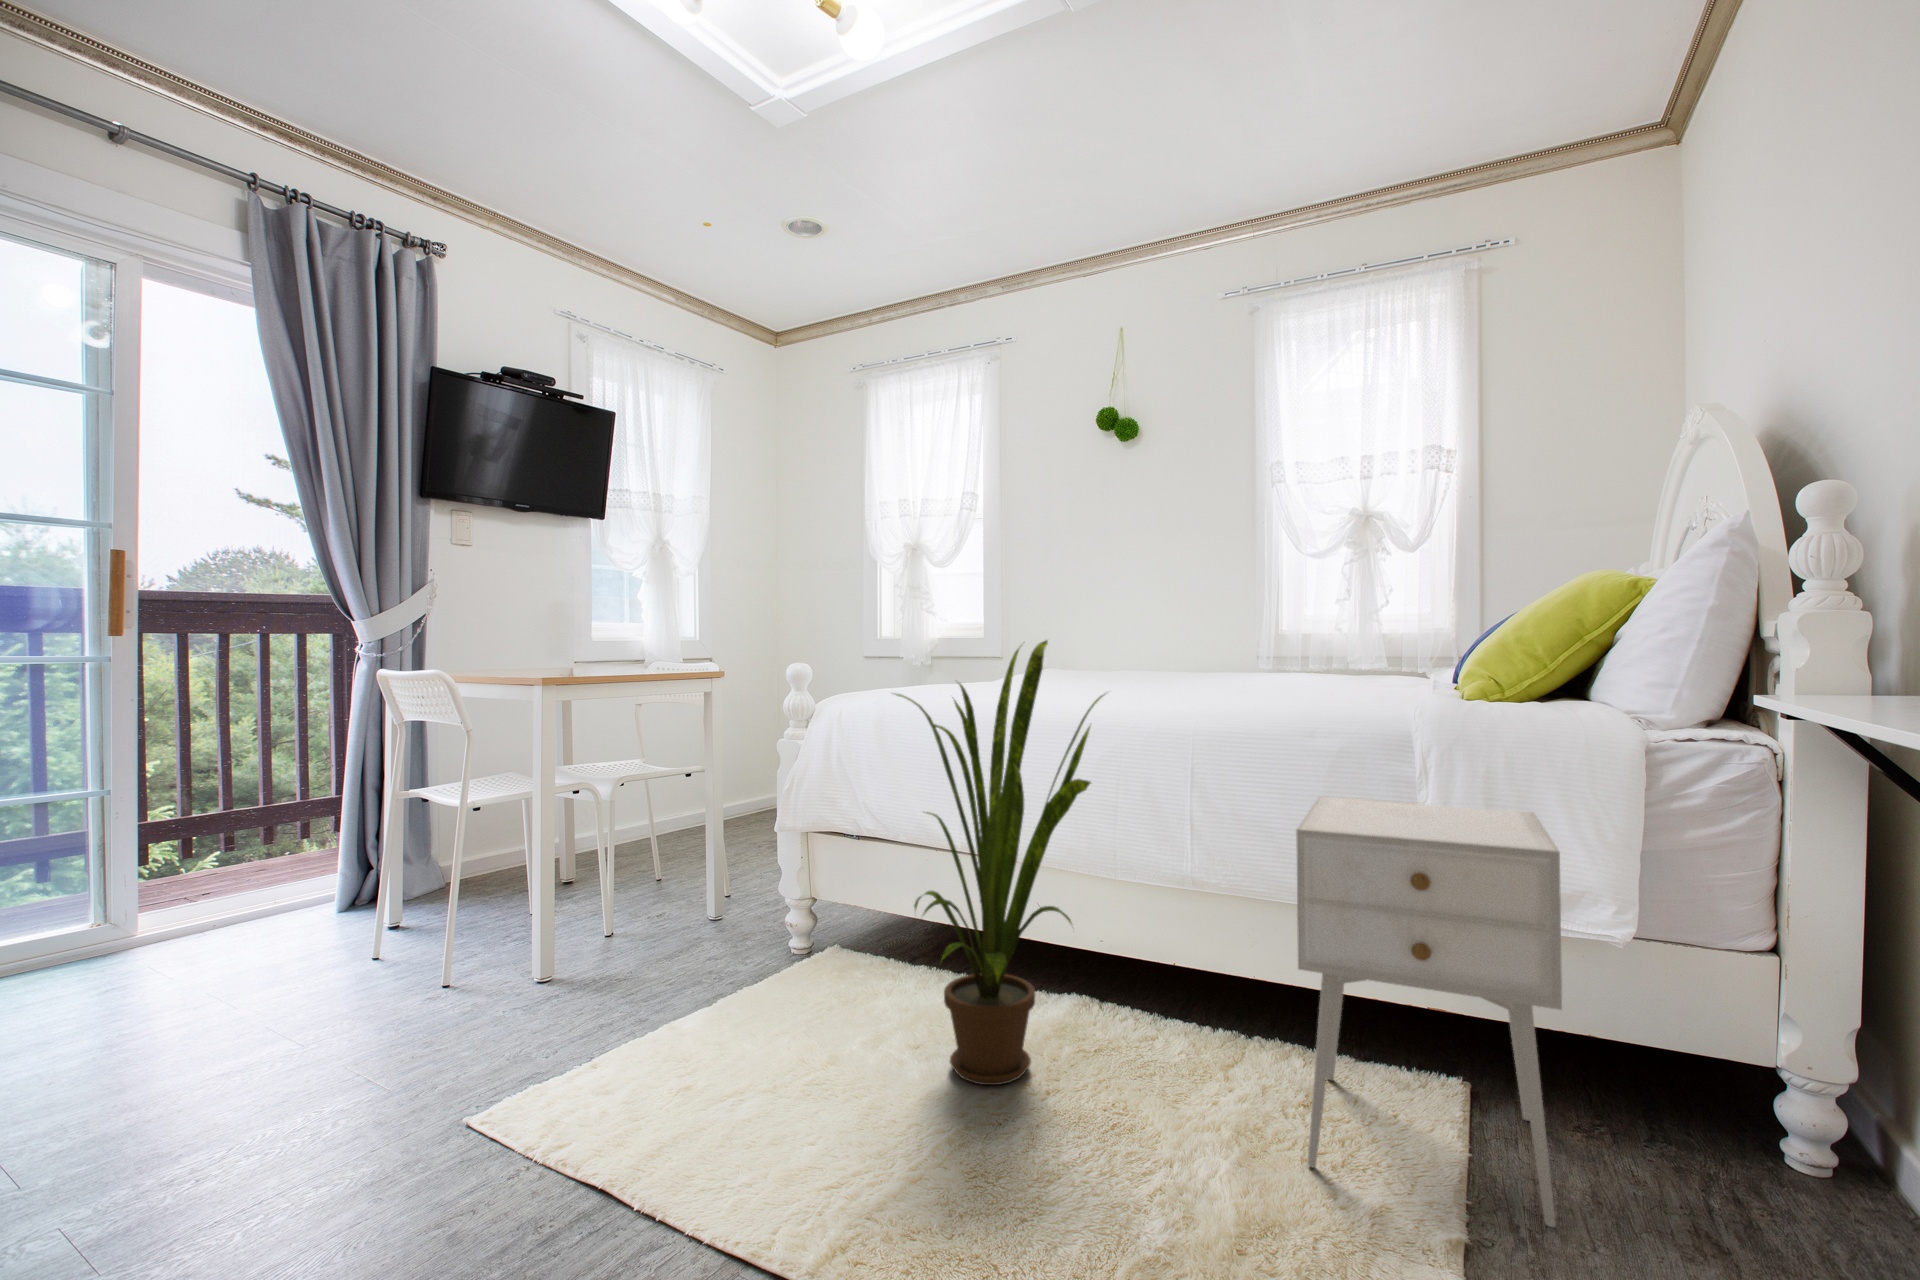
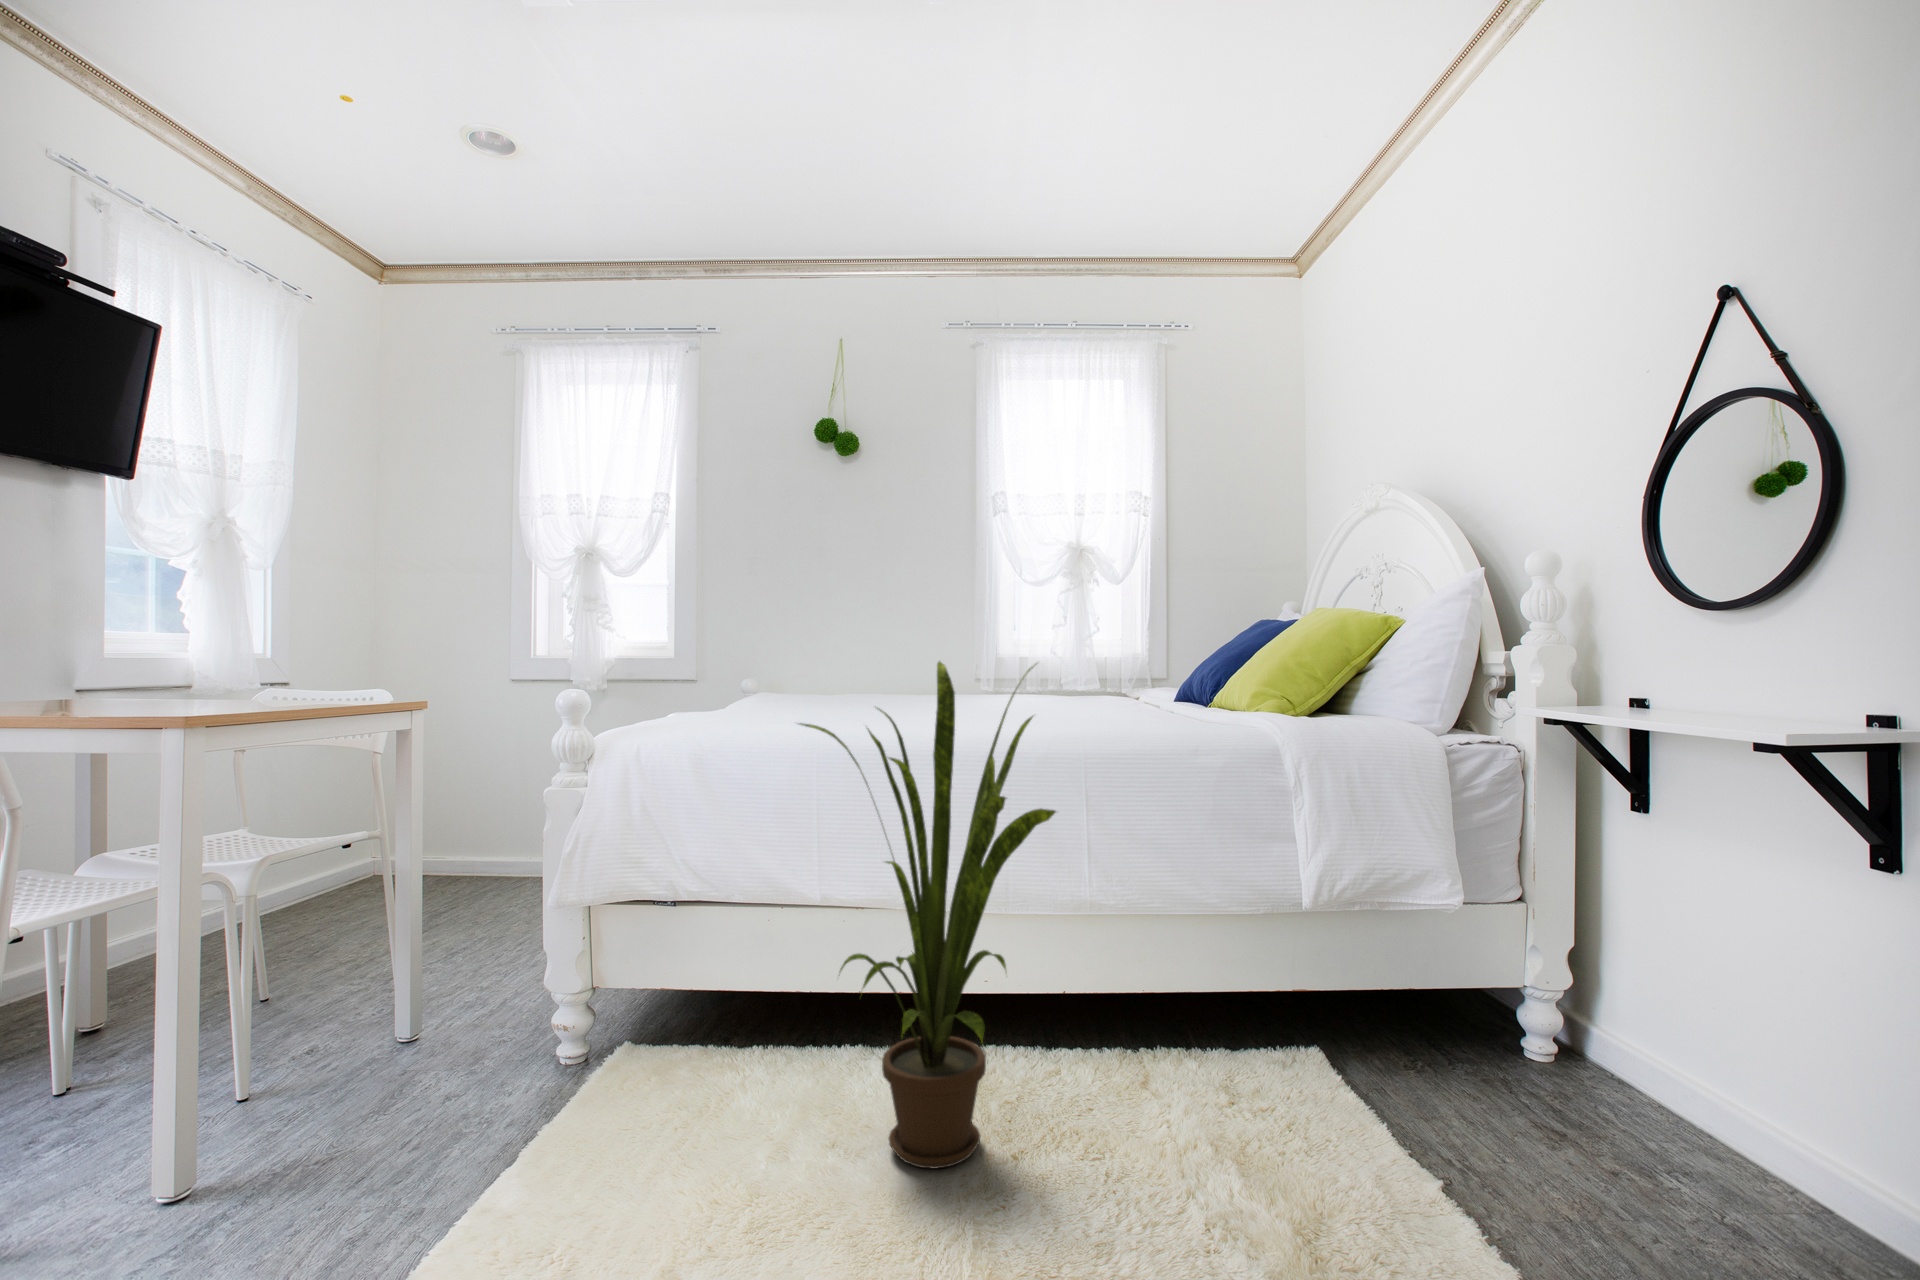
nightstand: present [1296,796,1562,1227] -> none [1216,806,1487,1161]

